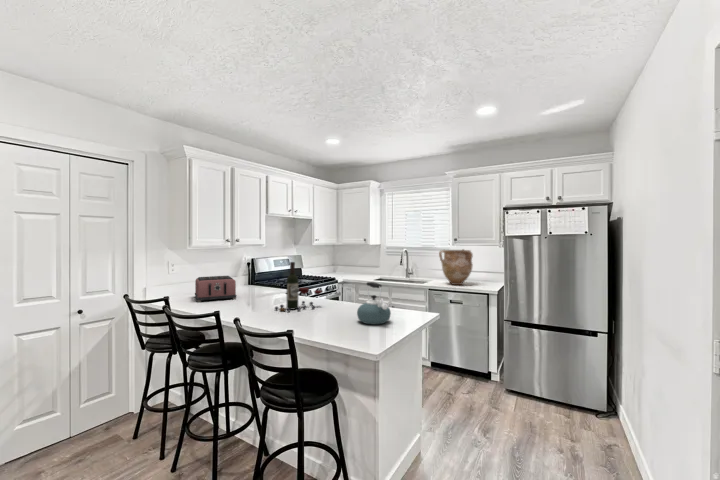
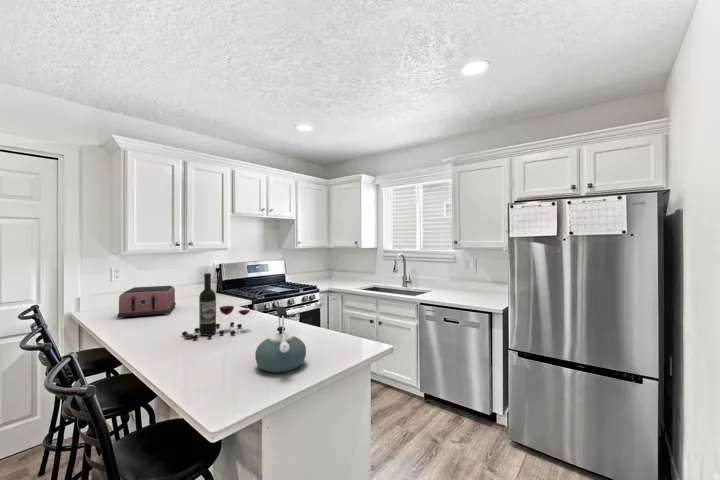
vase: present [439,249,473,285] -> none [433,253,475,298]

